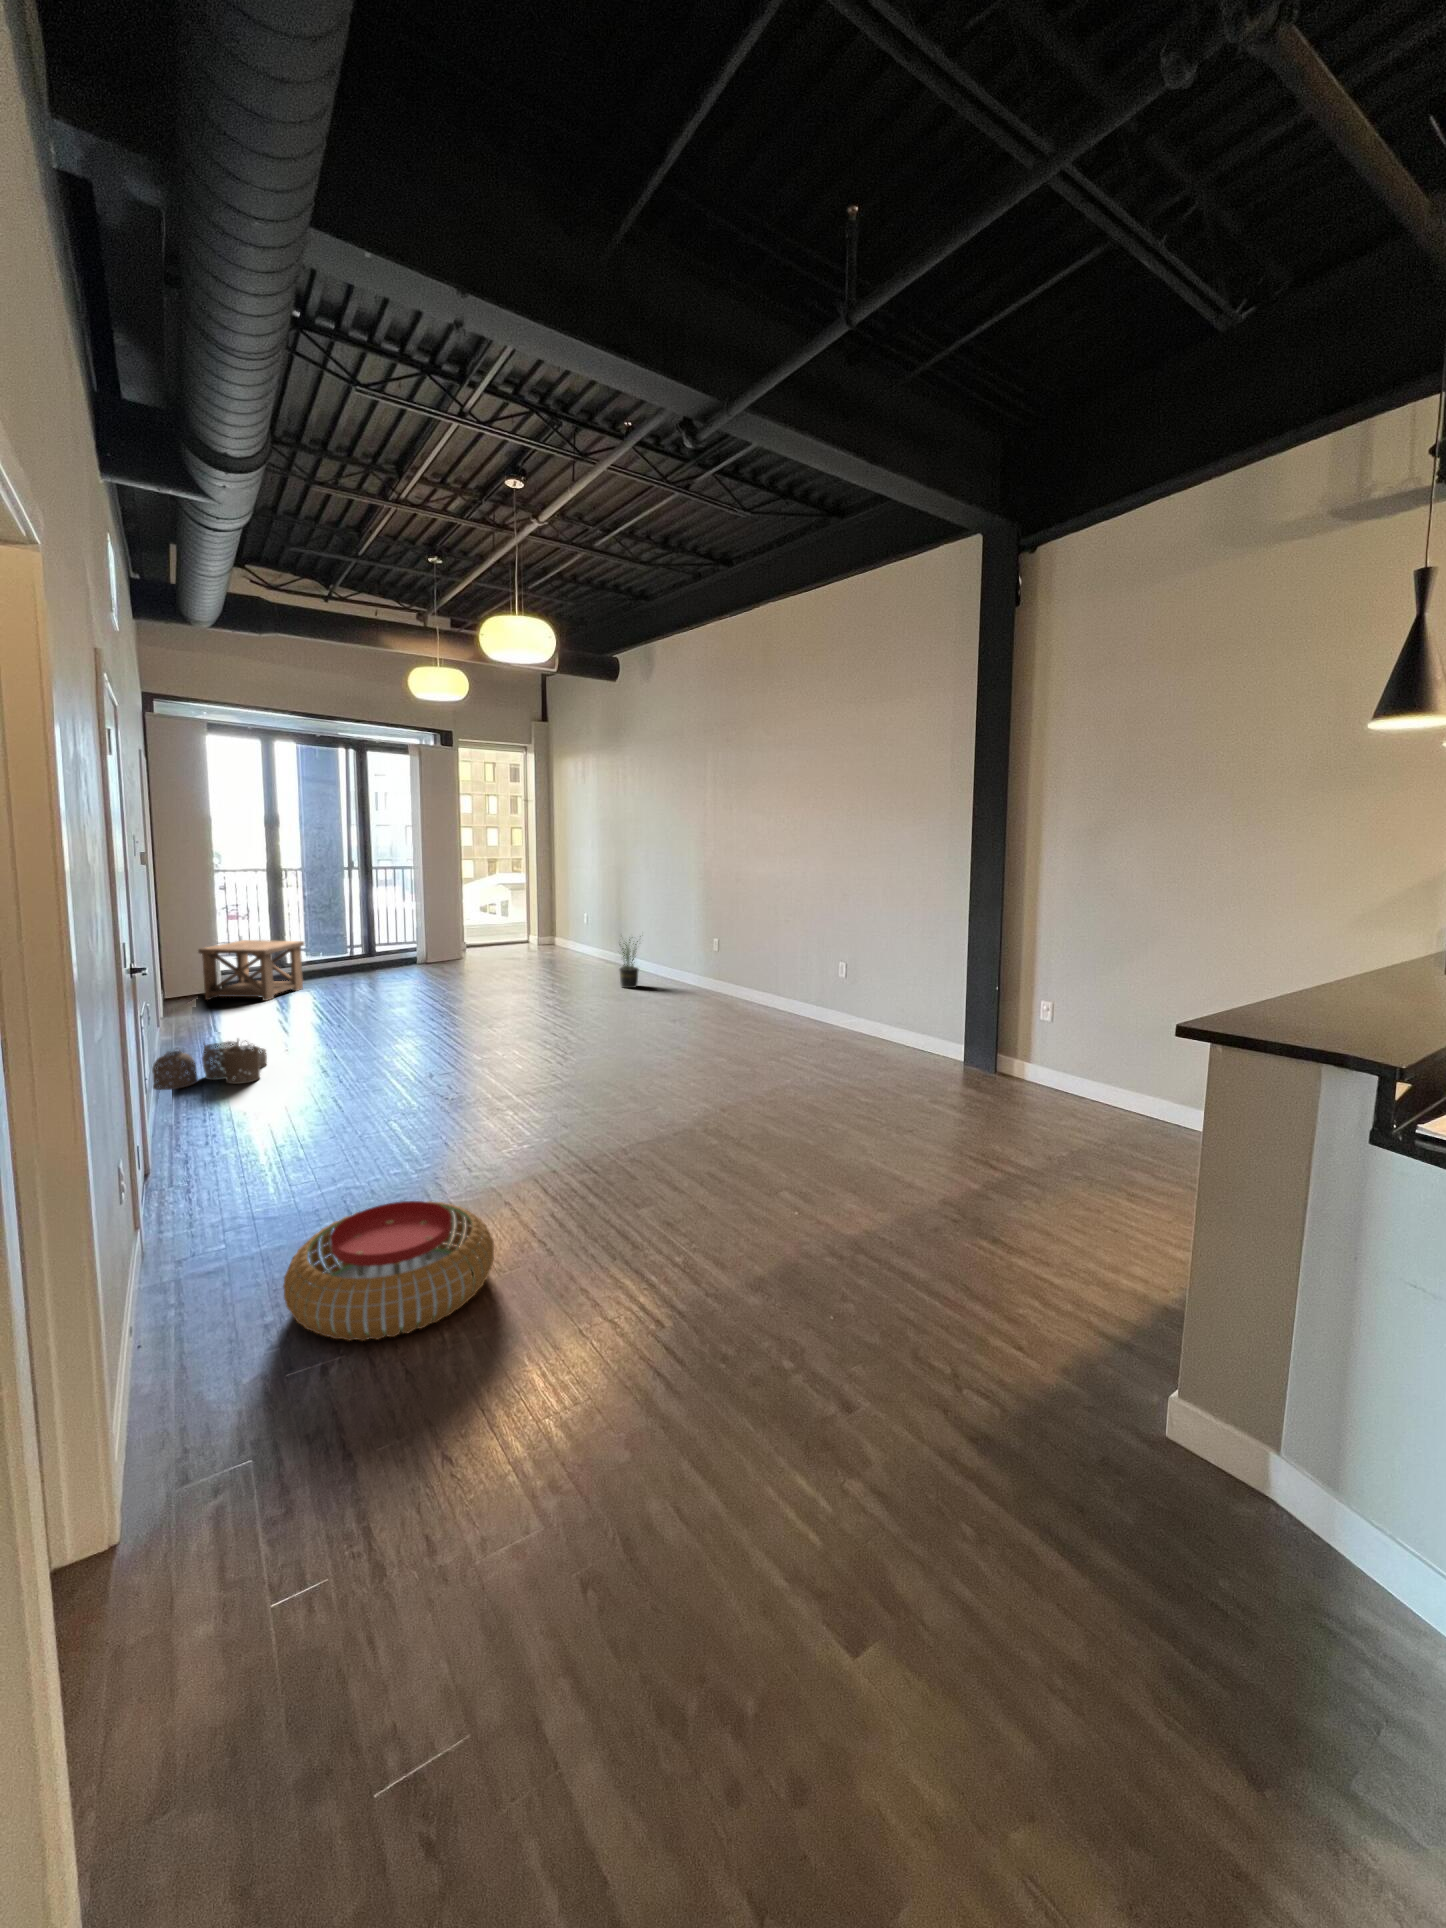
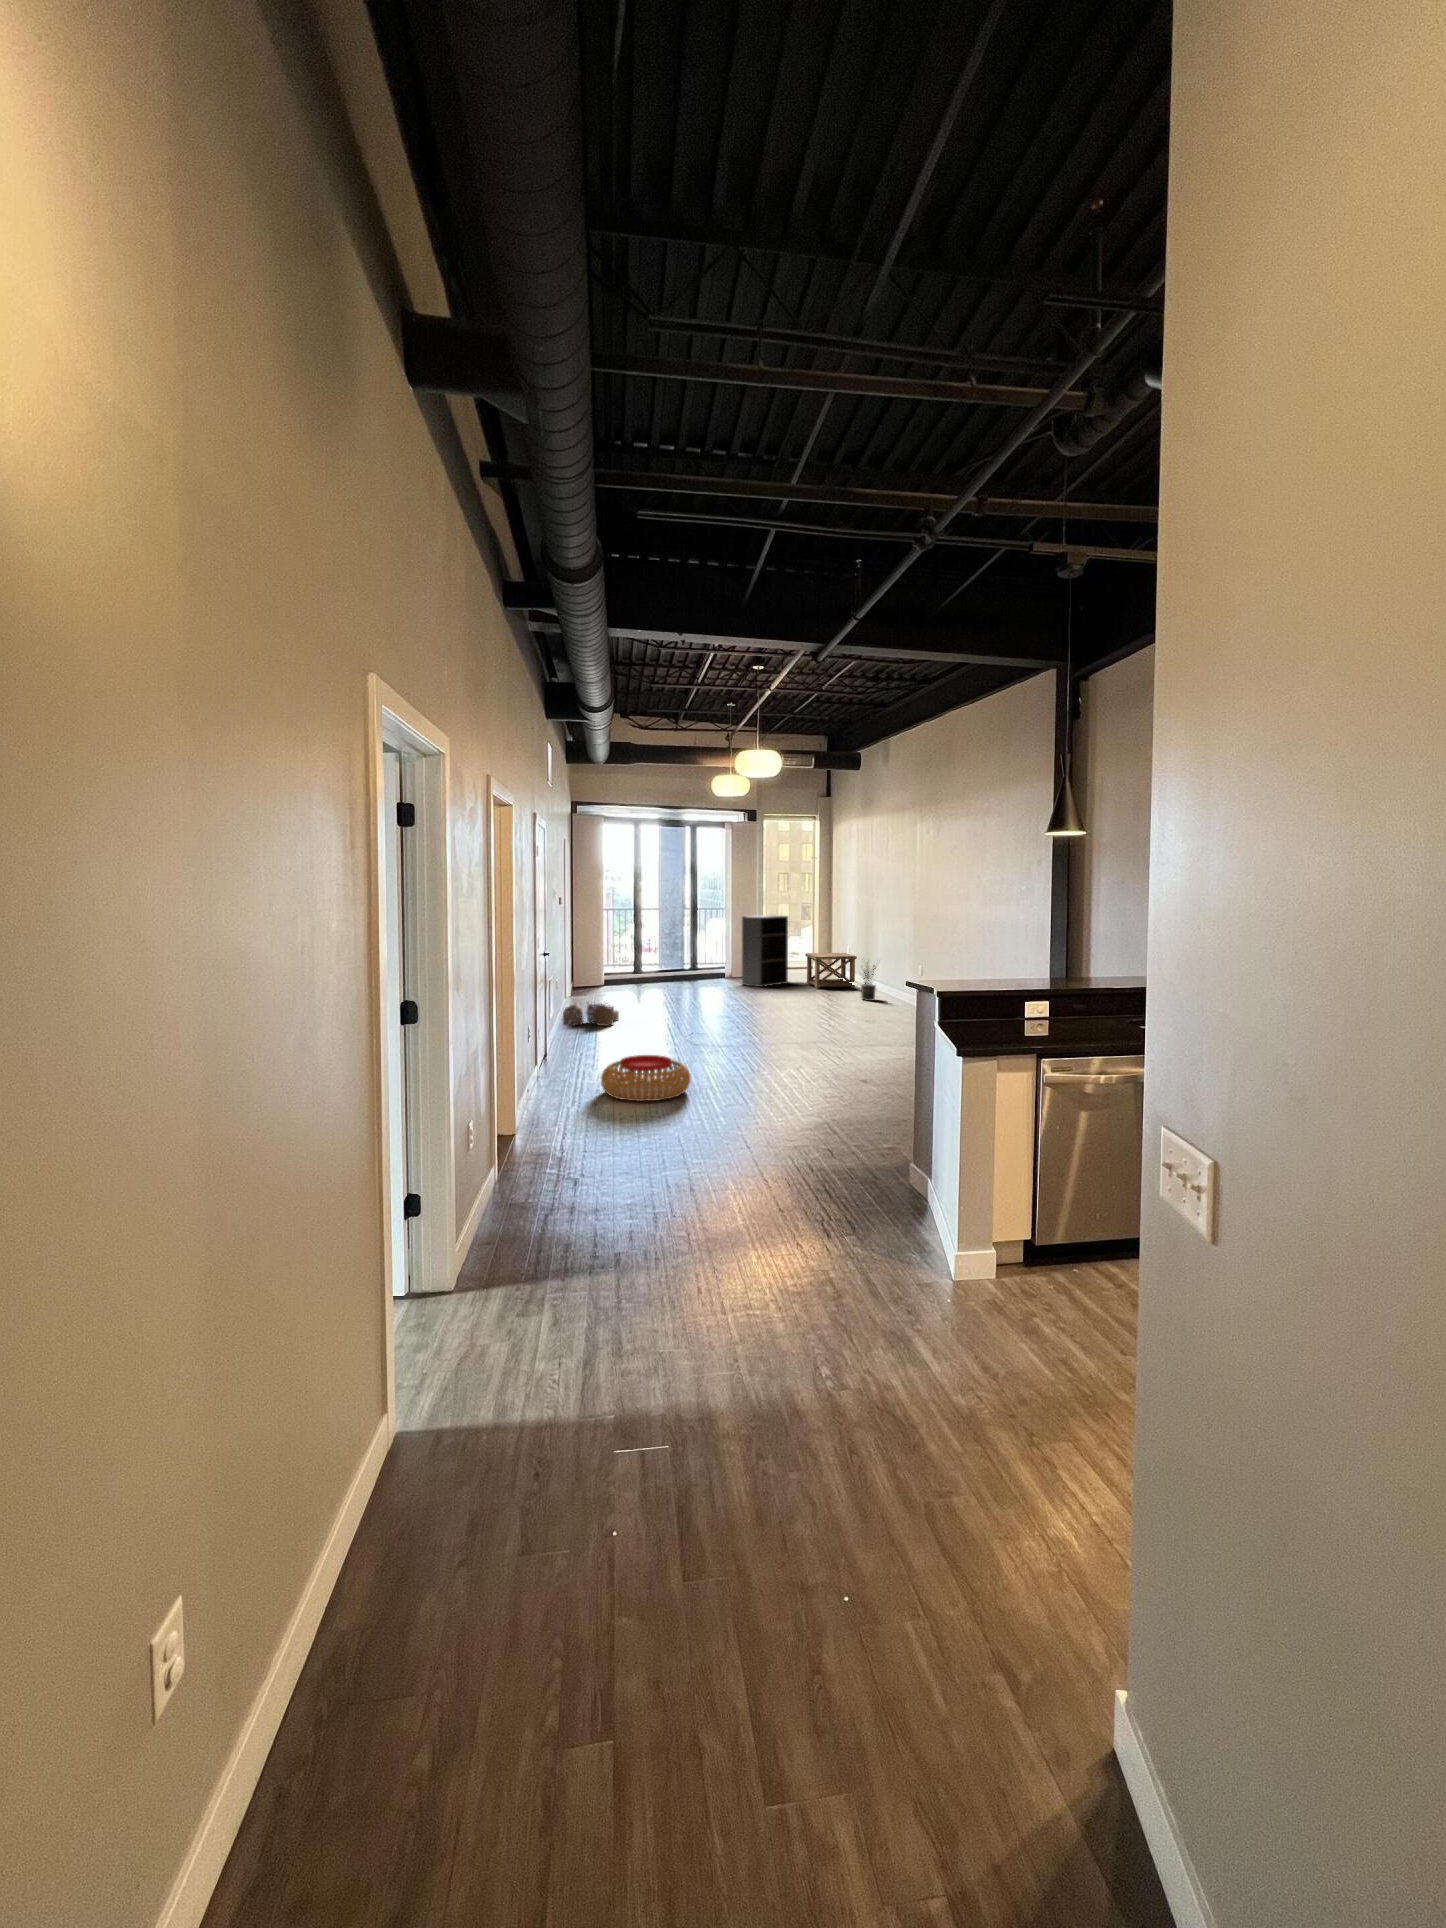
bookshelf: none [440,876,505,974] -> present [742,915,788,987]
side table: present [198,940,304,1001] -> present [805,953,857,989]

